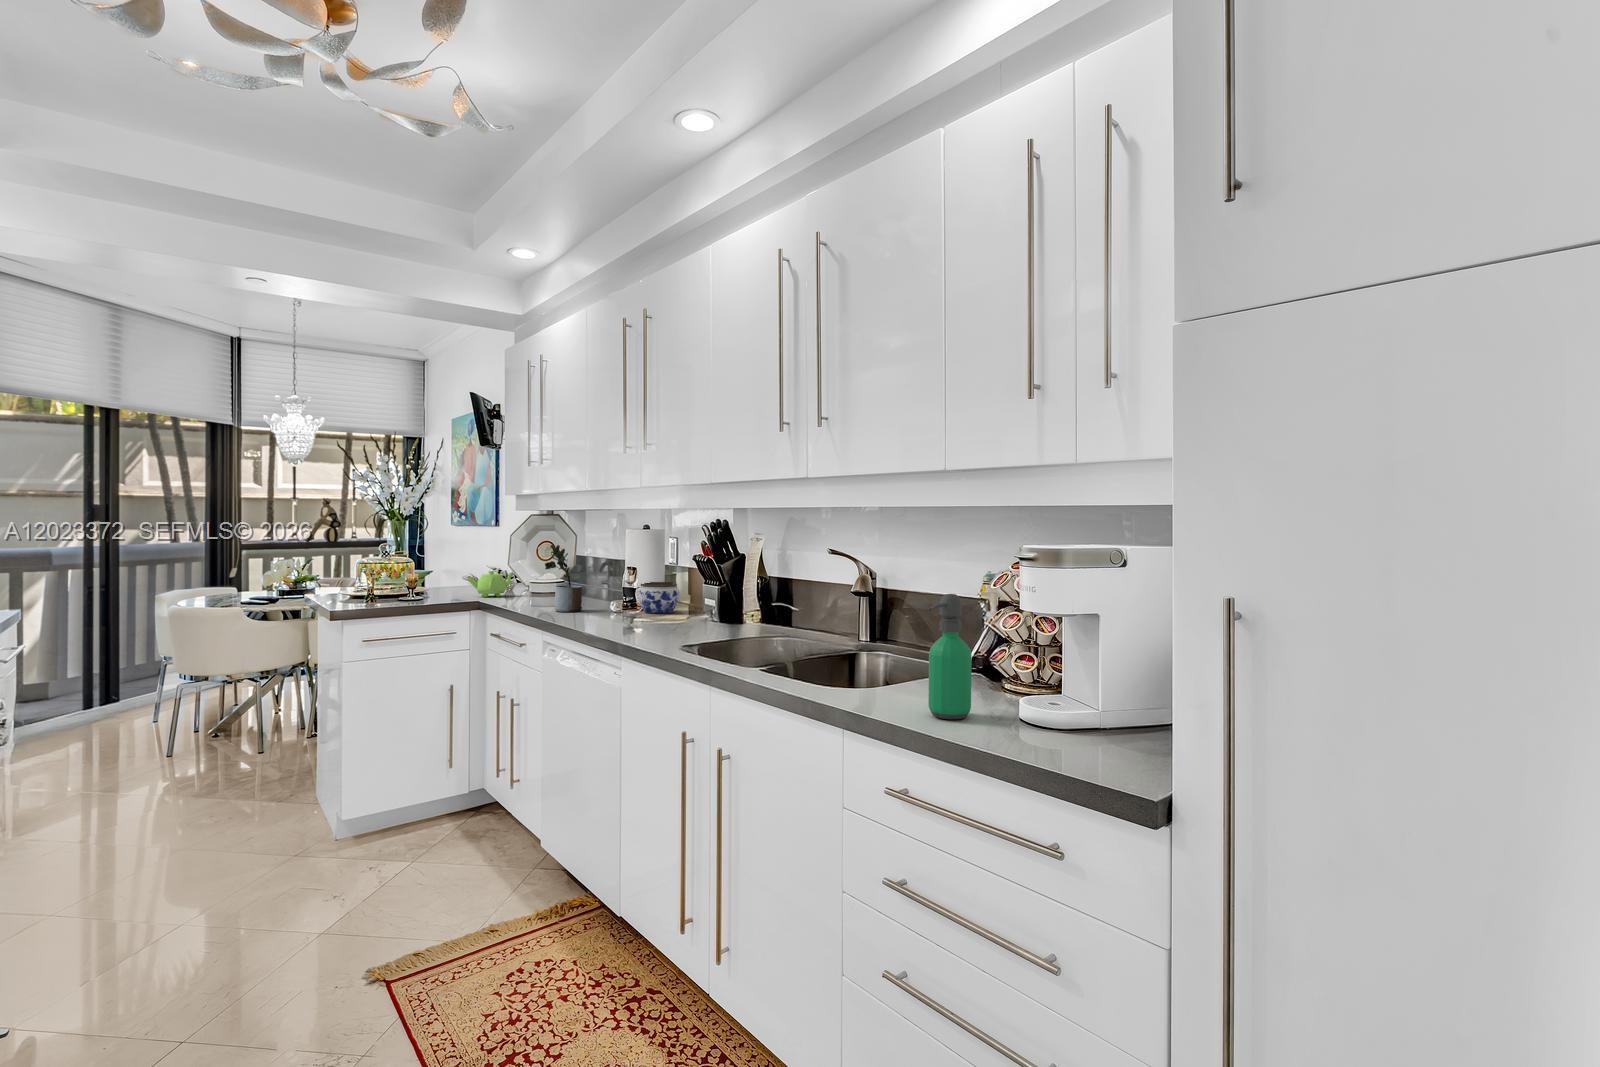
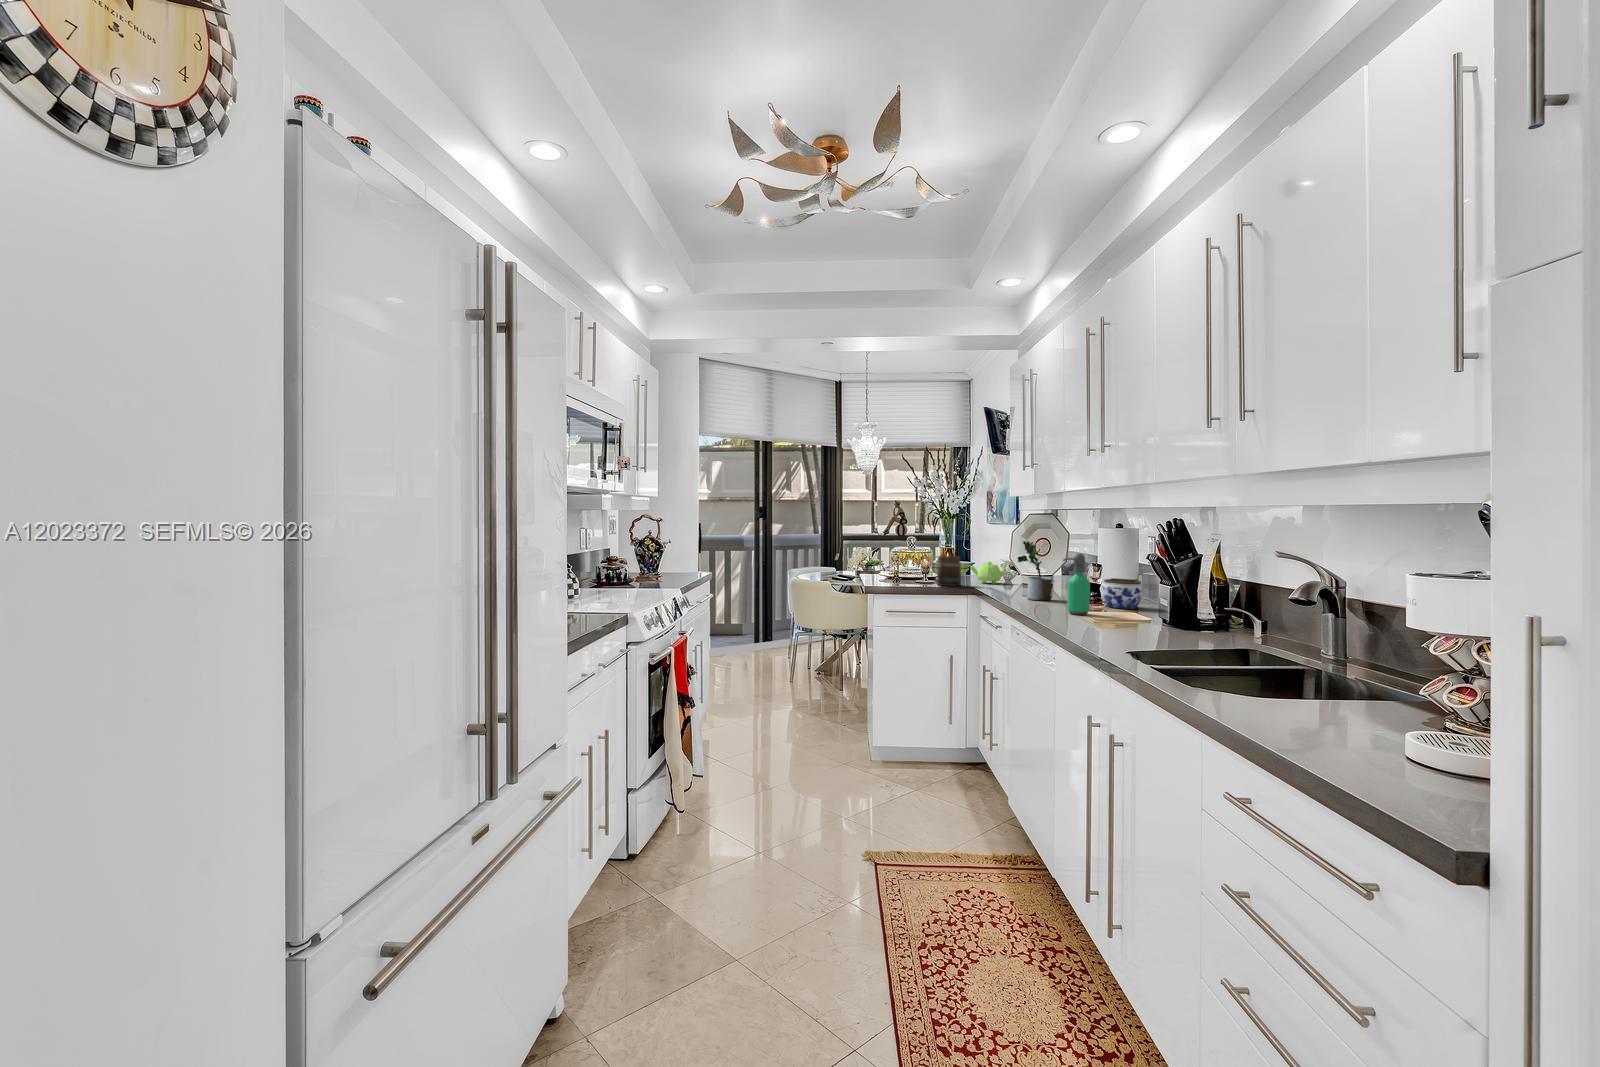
mug: none [423,566,461,603] -> present [931,556,961,586]
soap dispenser: present [928,594,972,719] -> present [1063,554,1090,615]

